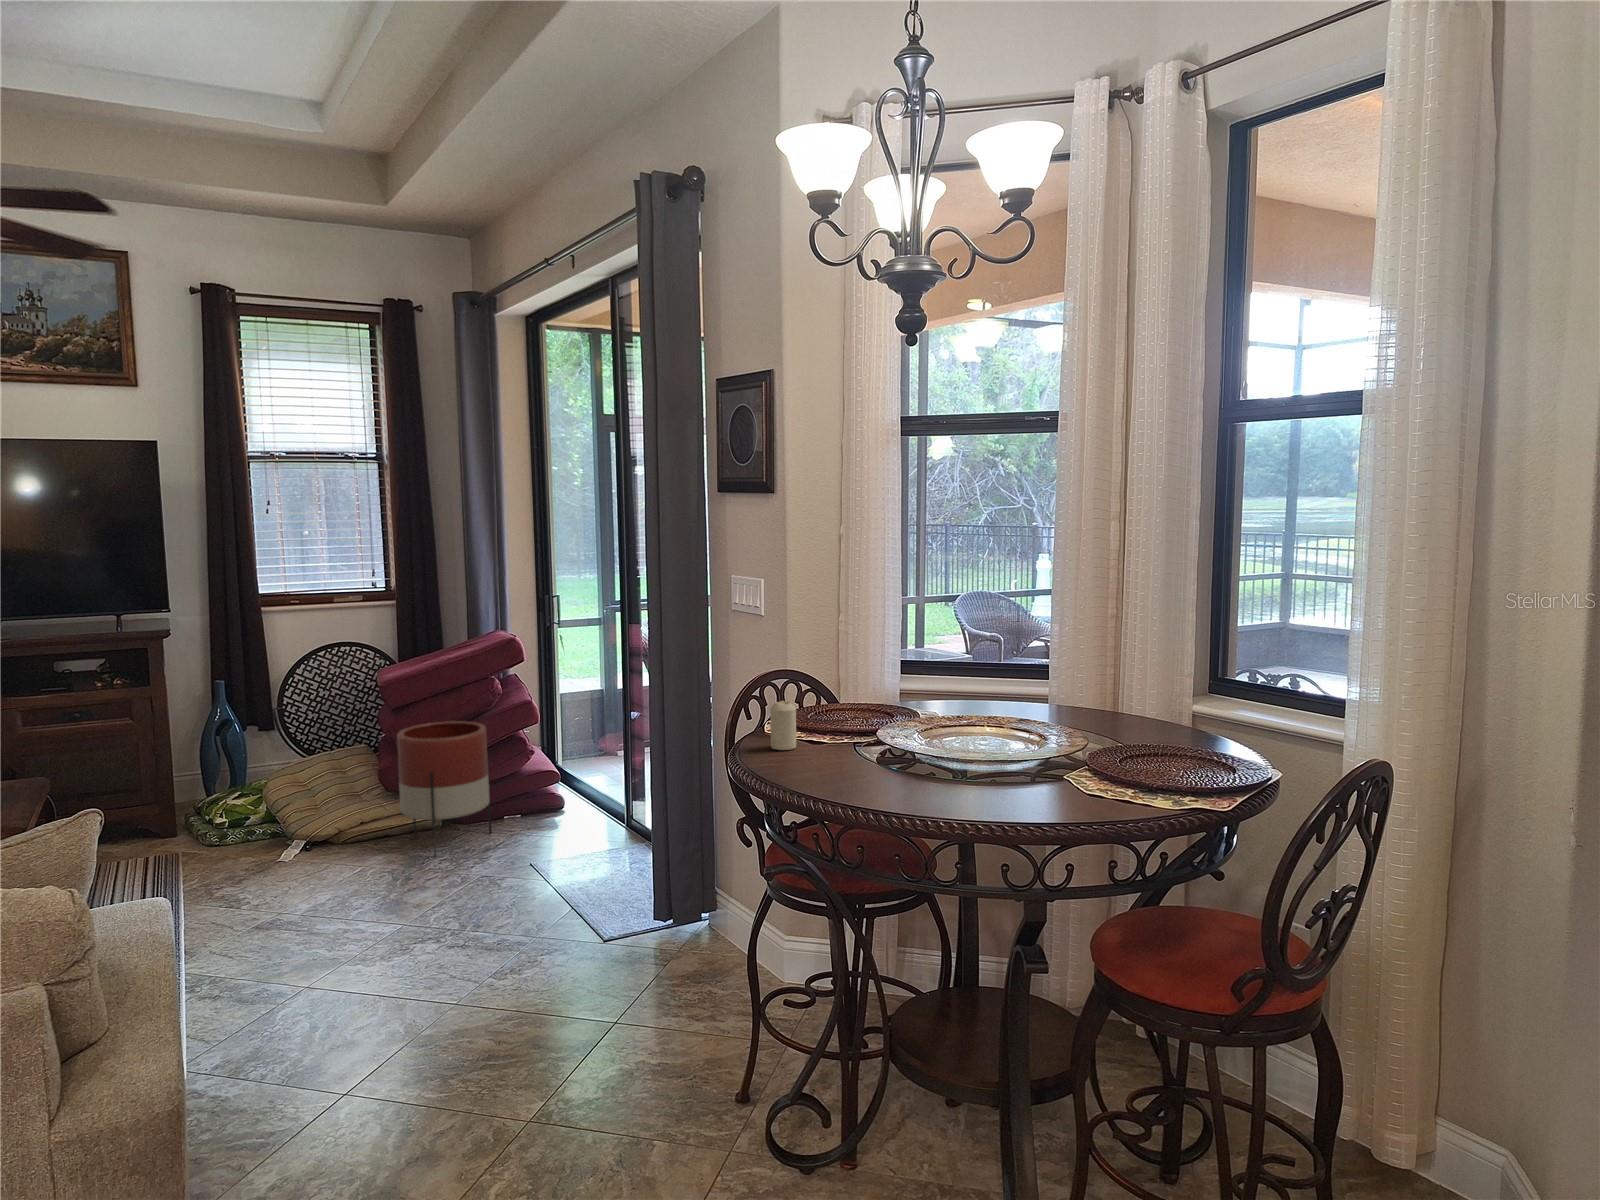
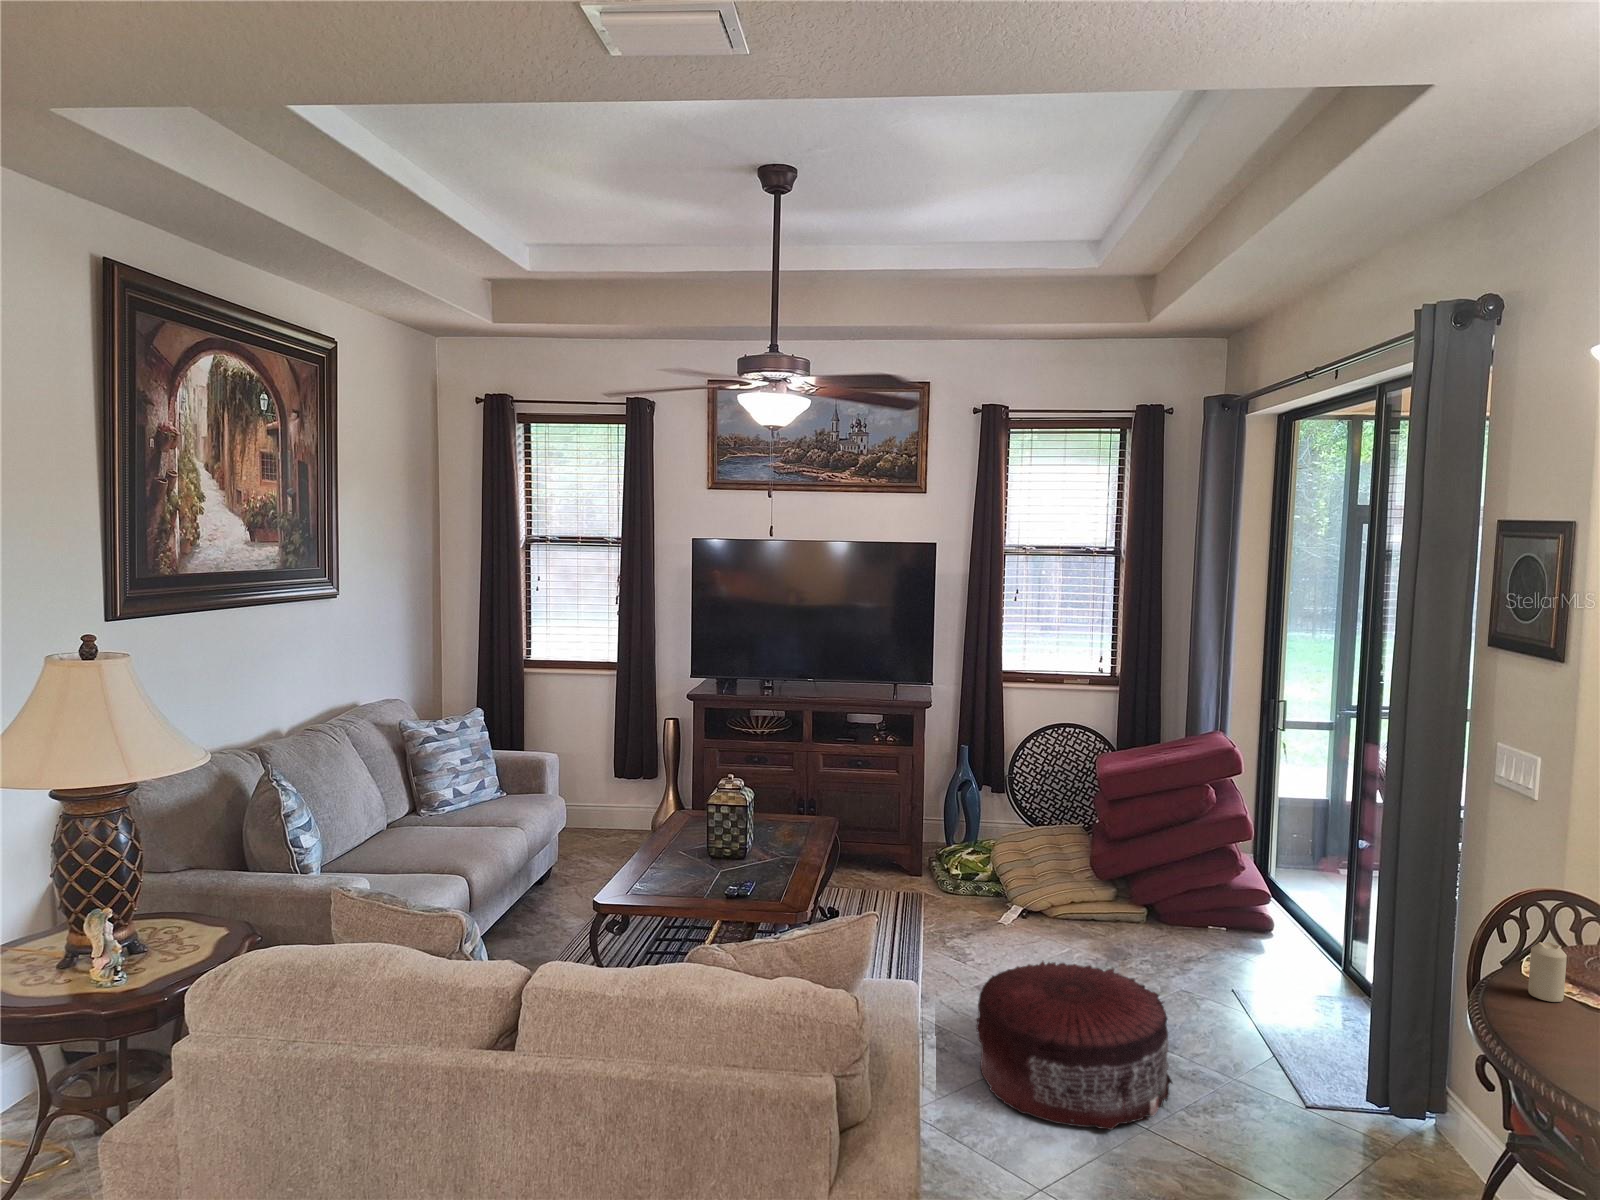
planter: present [397,721,491,857] -> none [1108,822,1197,956]
pouf: none [250,861,480,1038] -> present [976,961,1172,1130]

